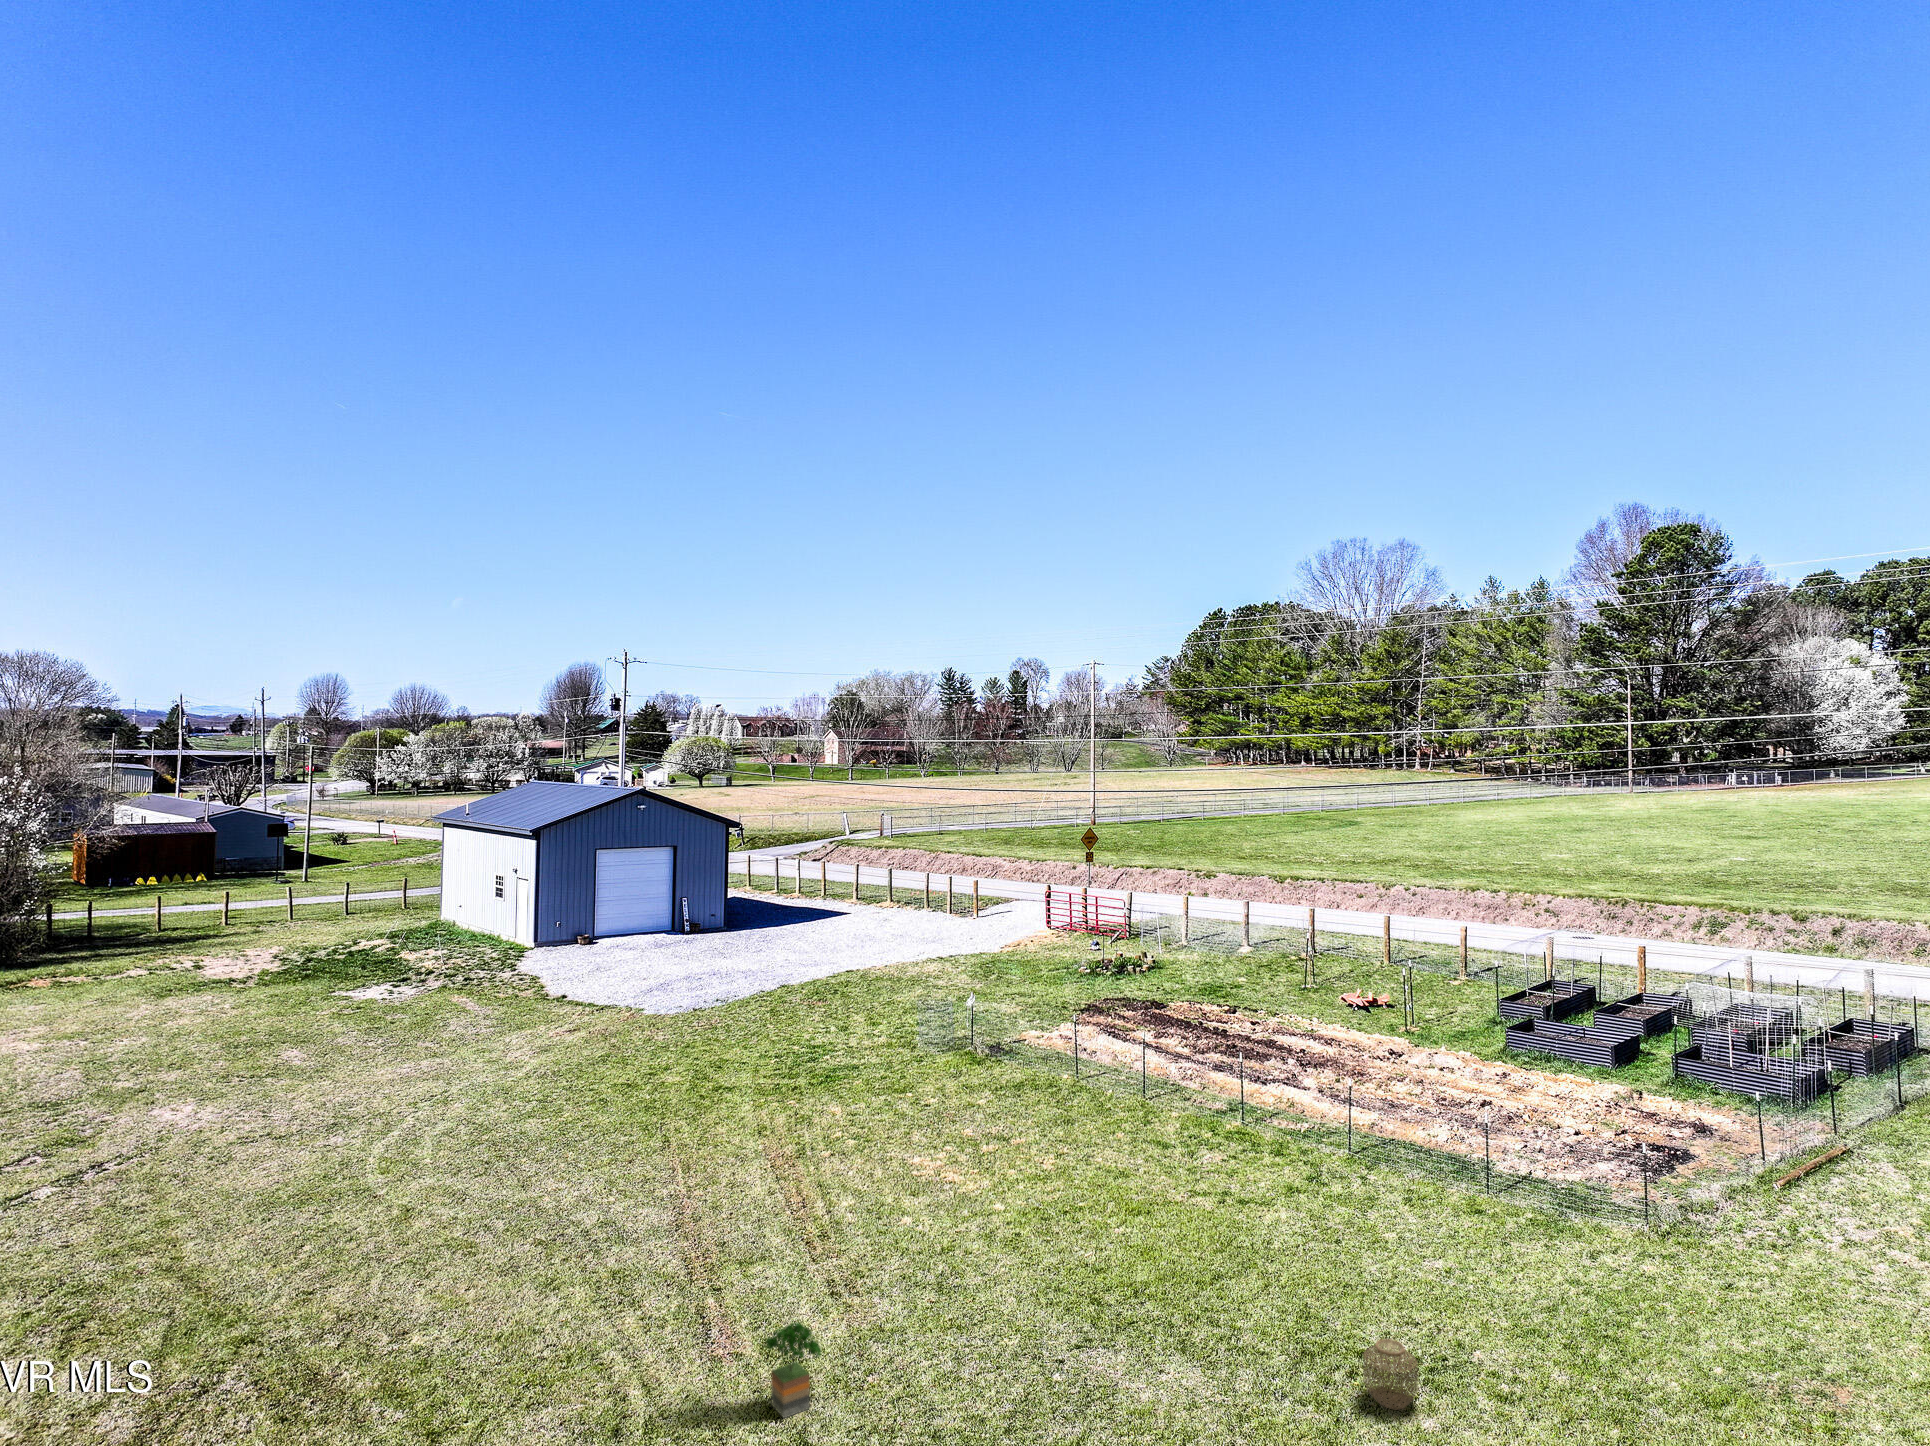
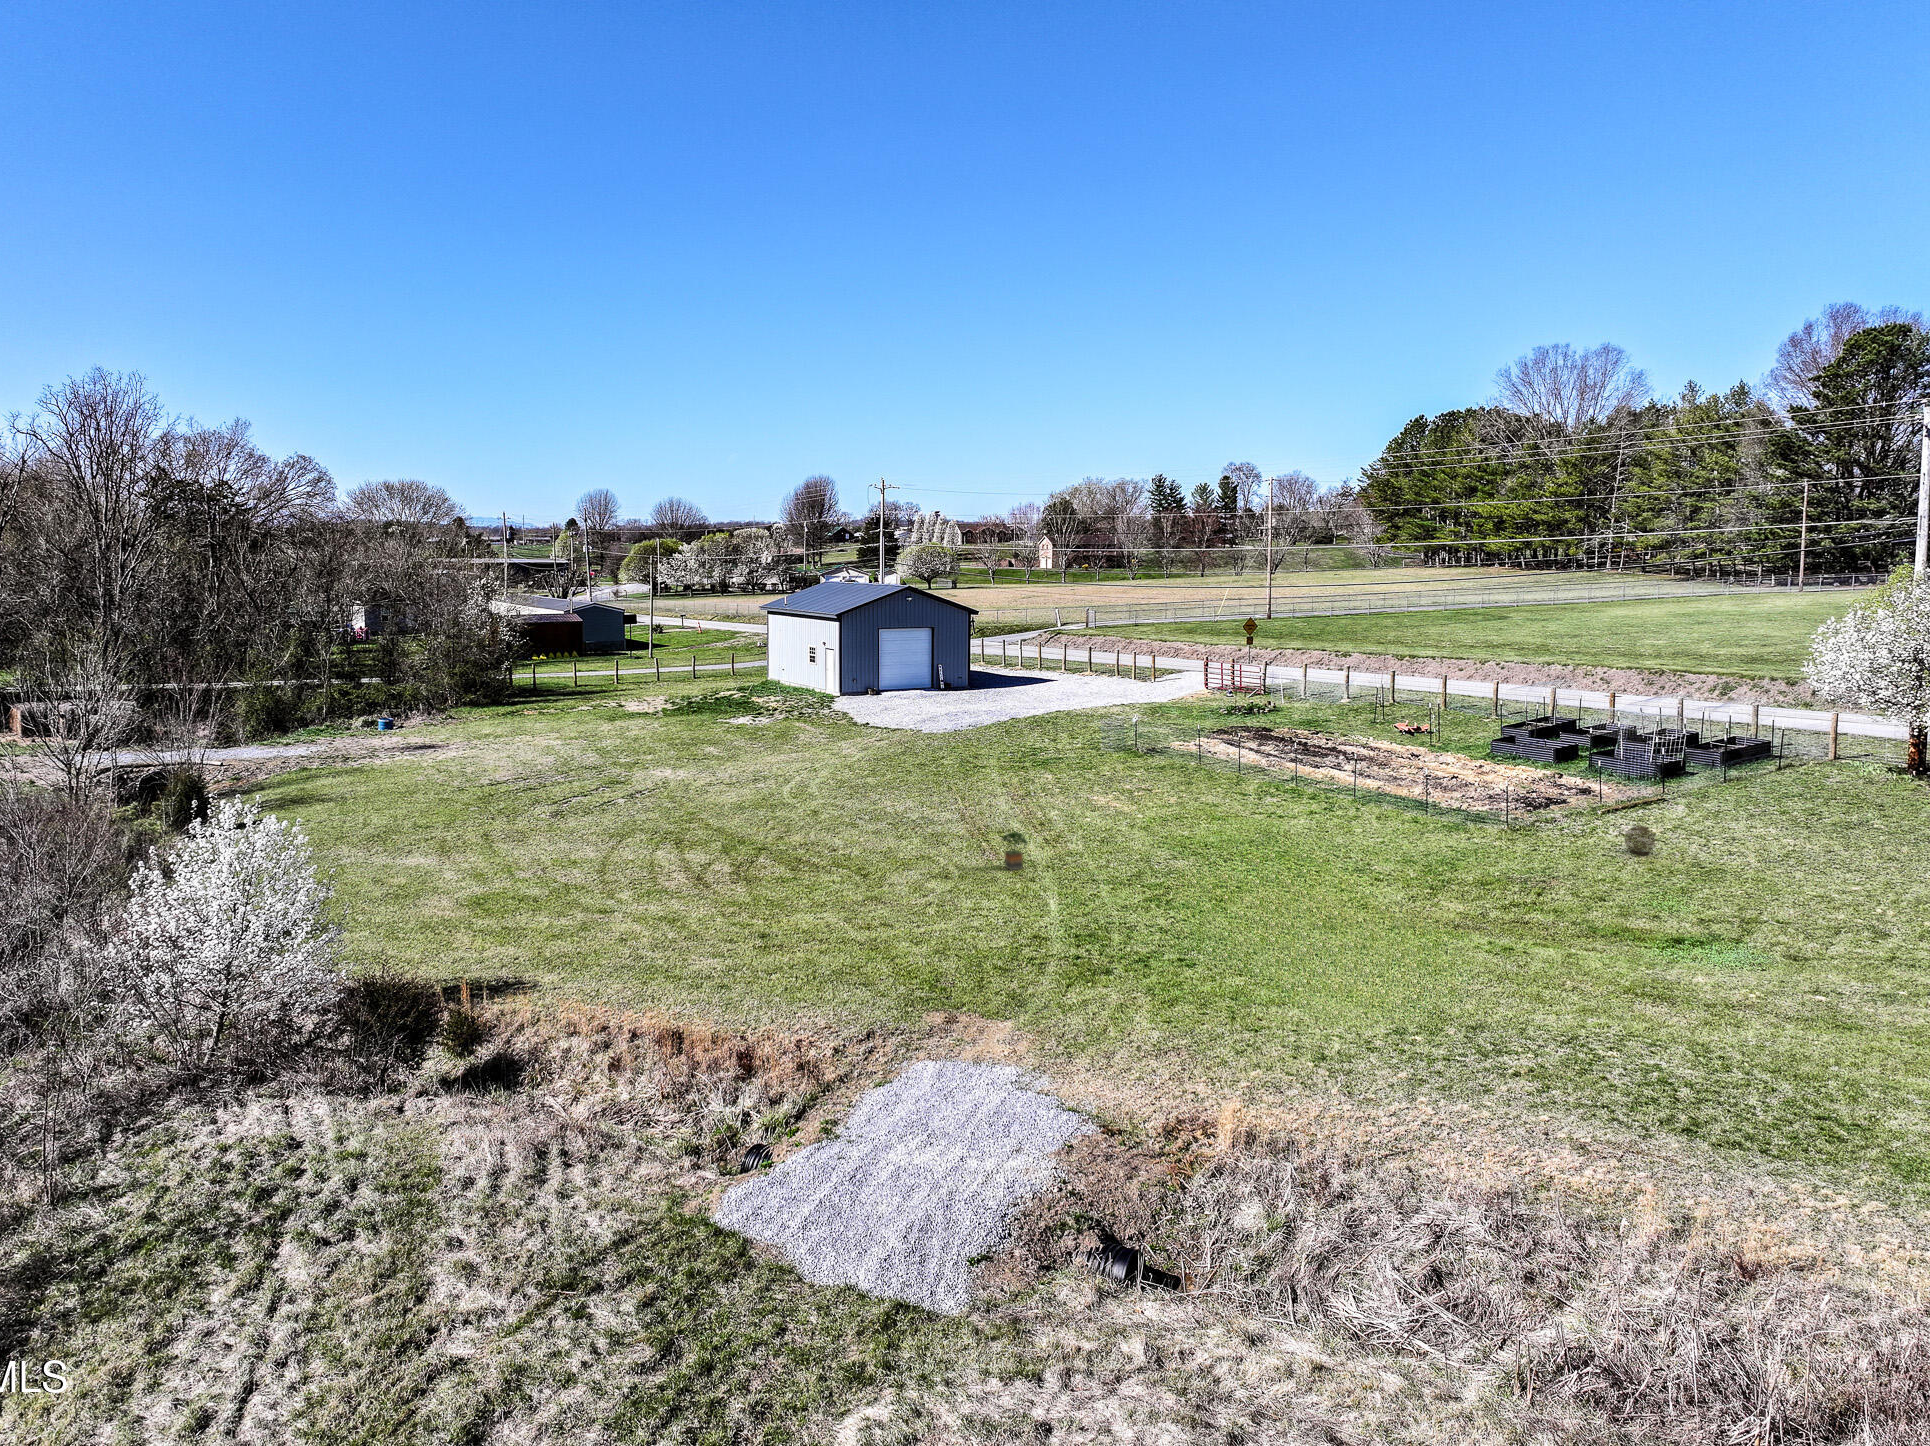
woven basket: present [1363,1339,1418,1409] -> present [1625,826,1655,855]

